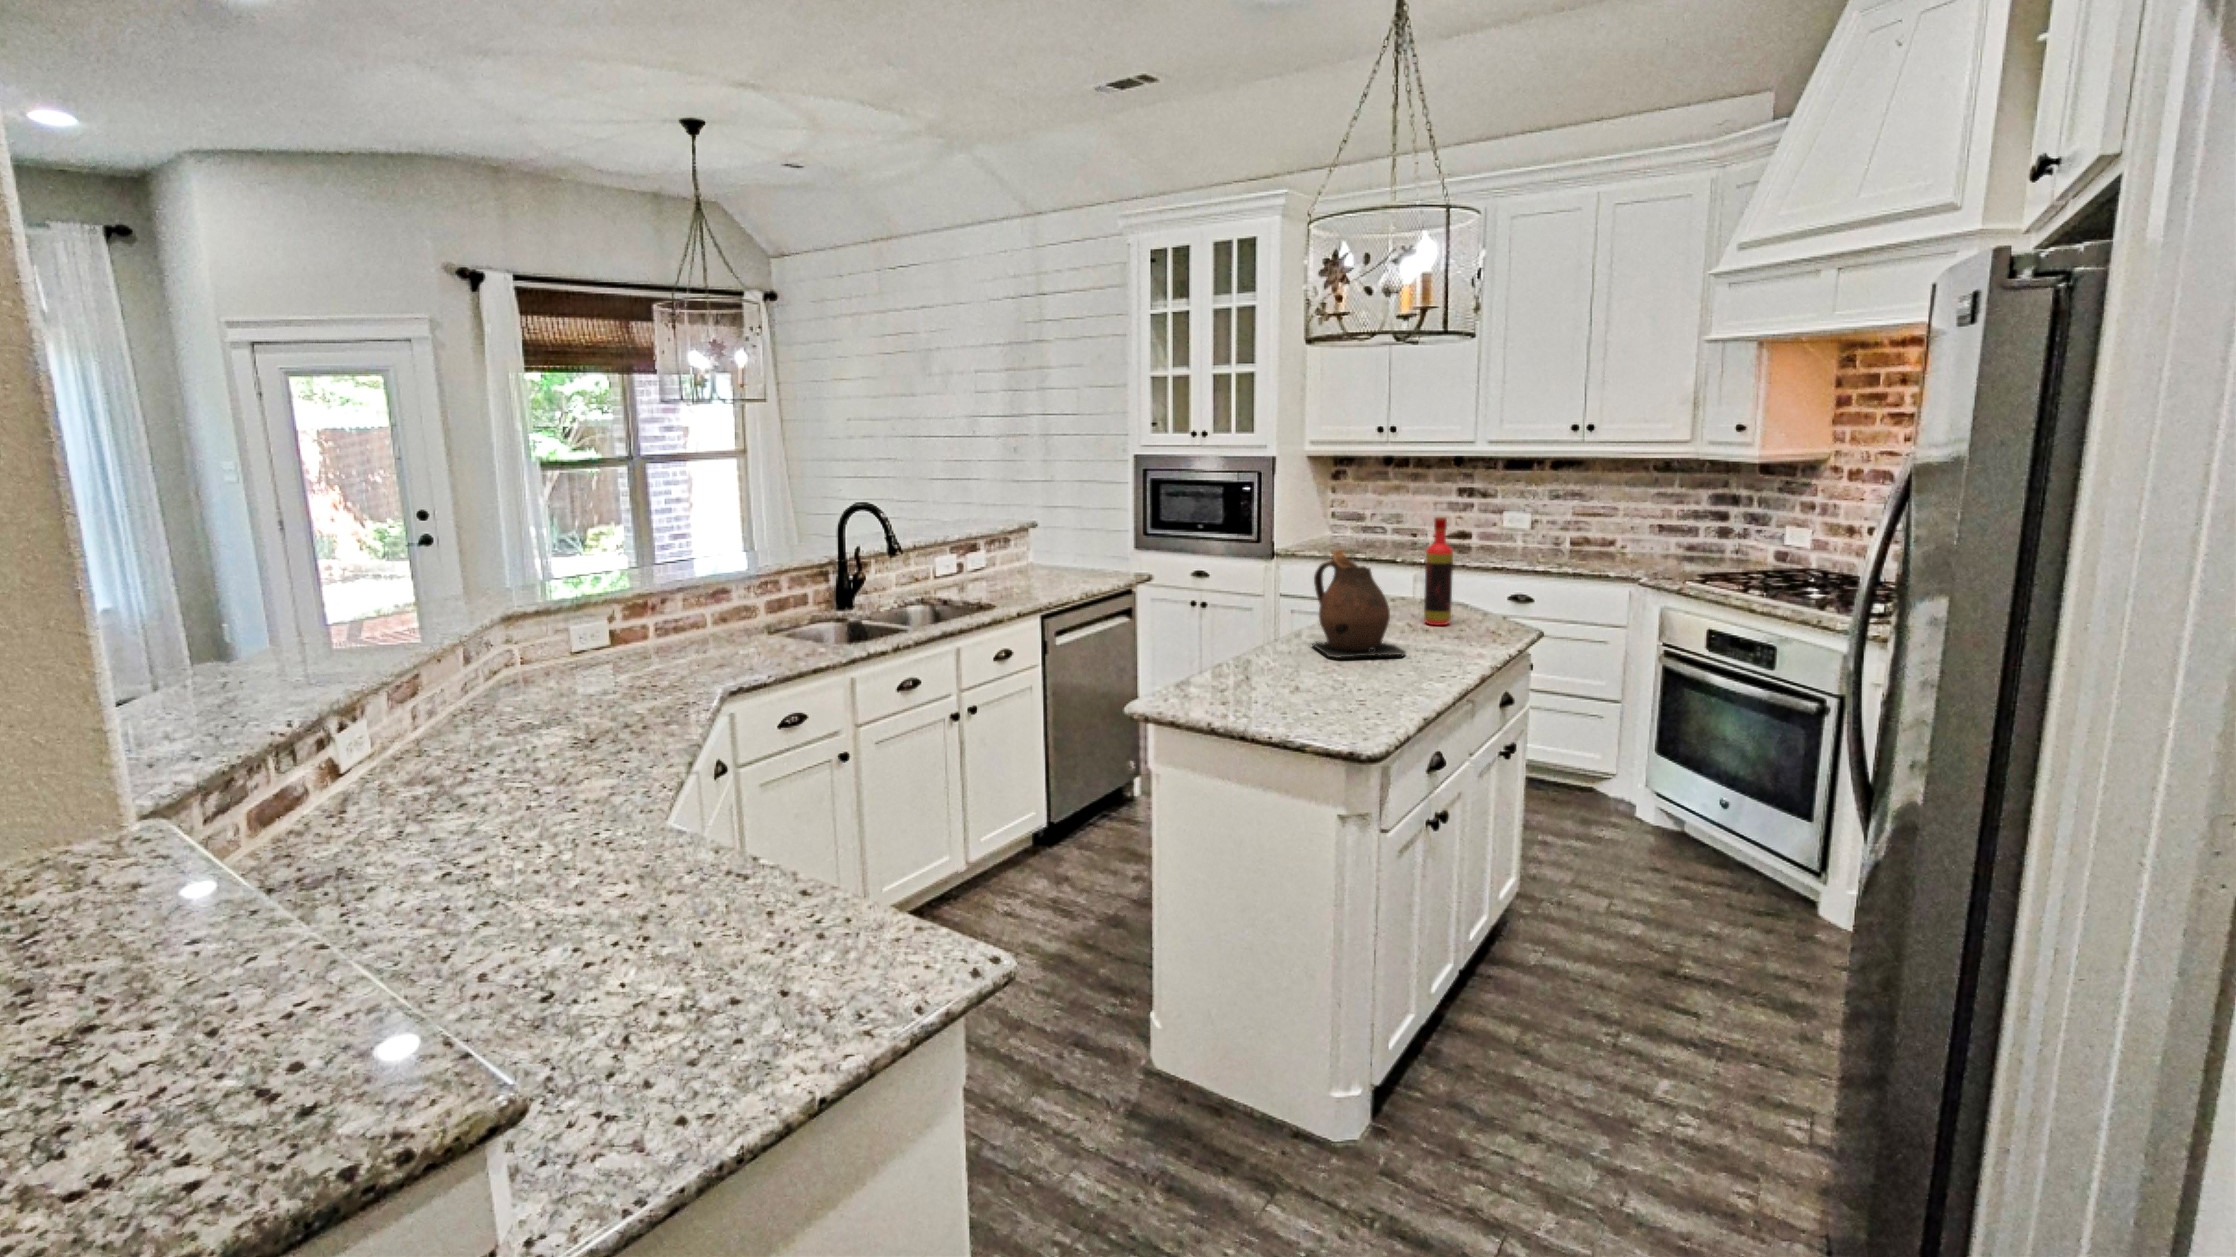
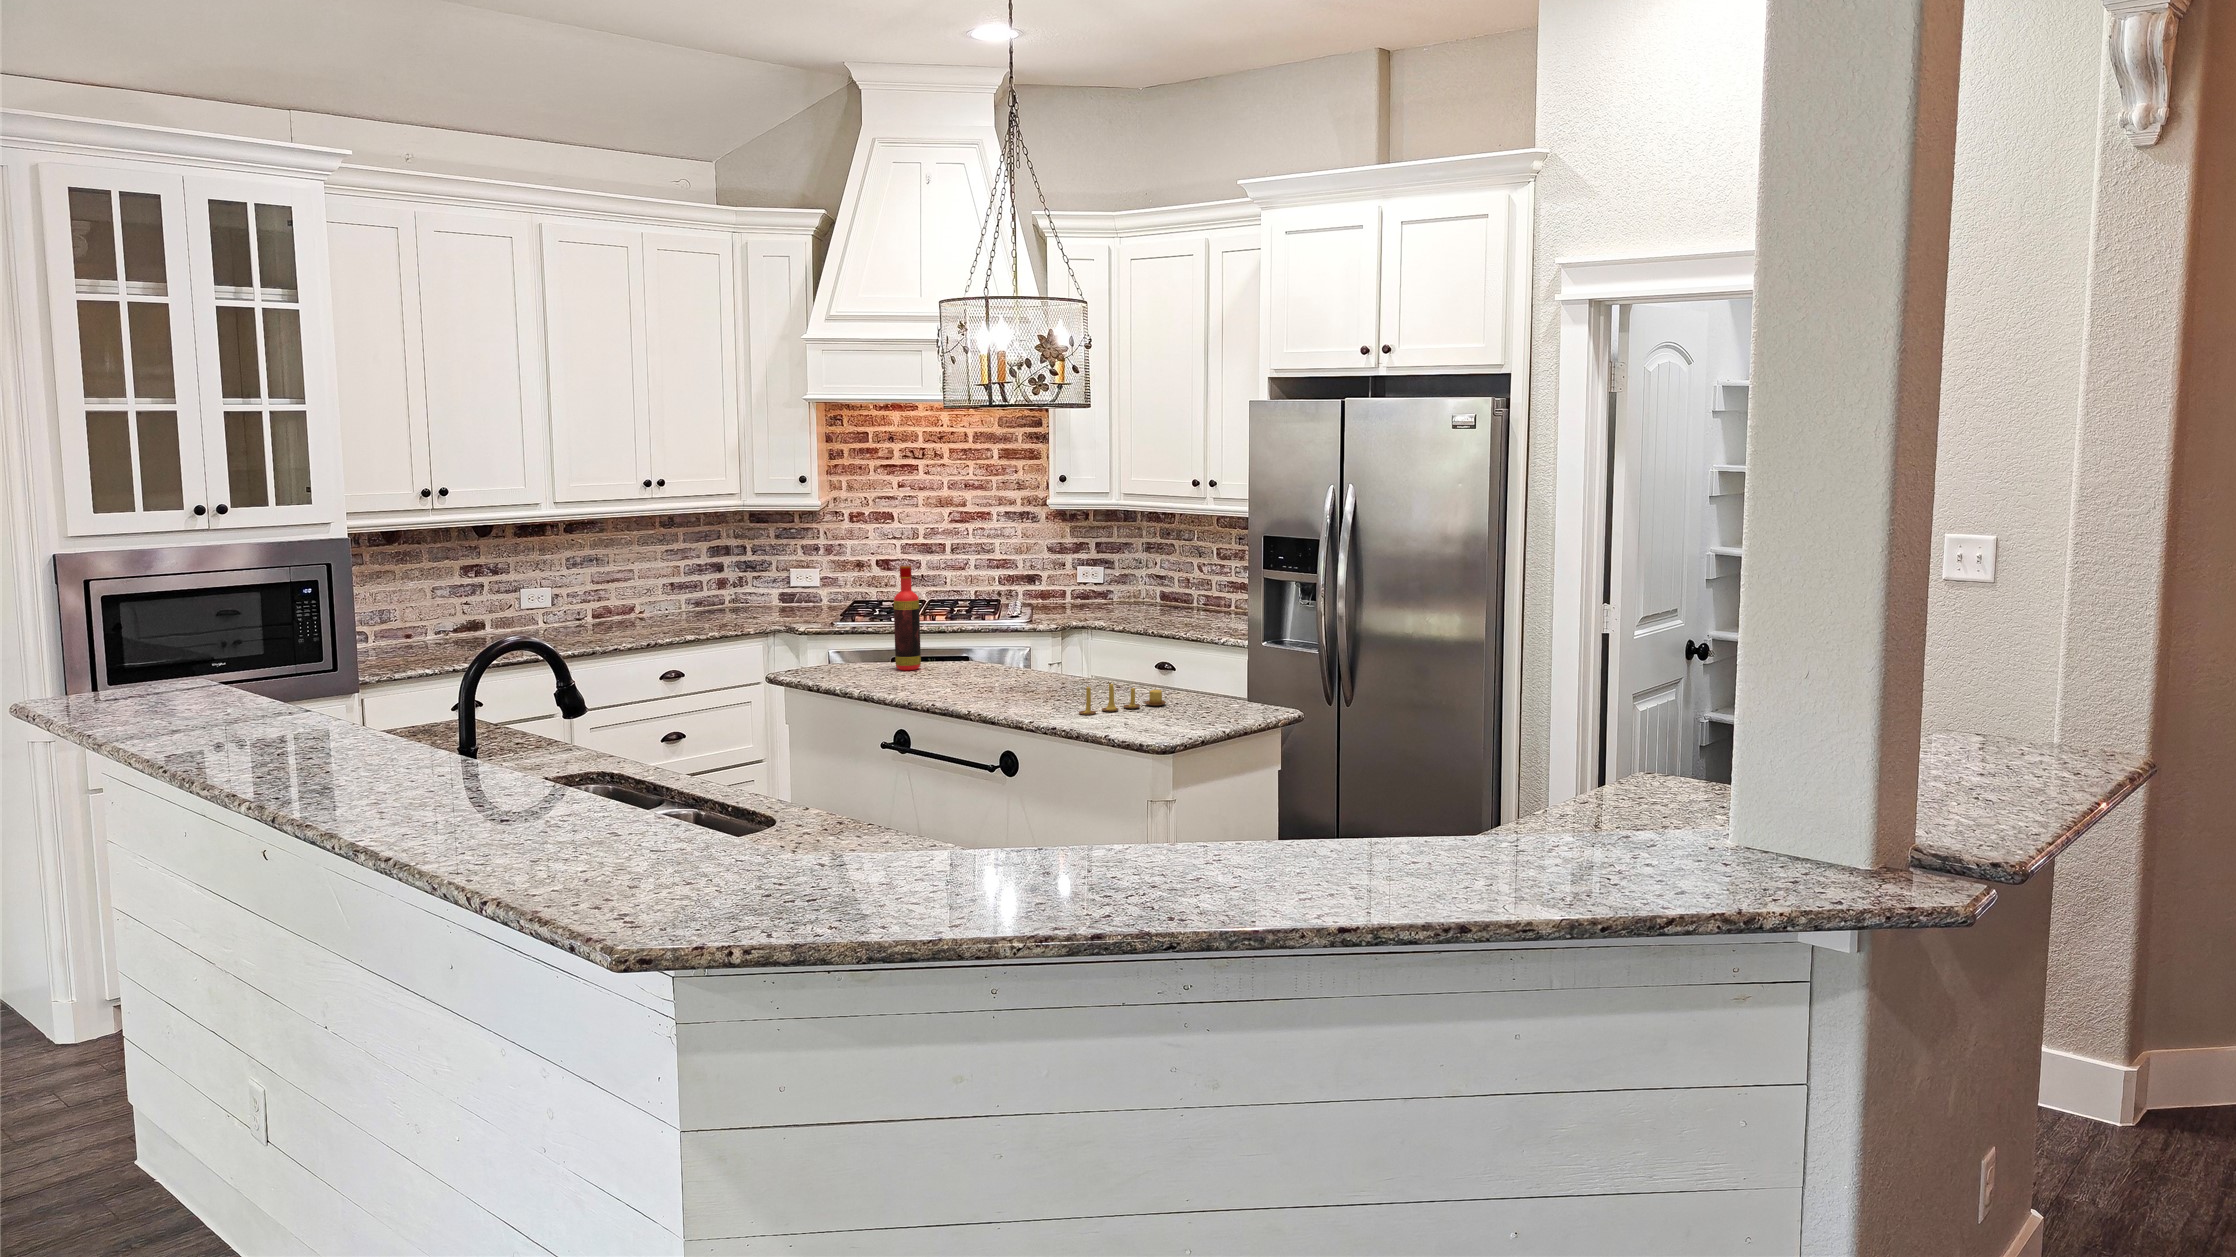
ceramic pitcher: present [1313,550,1406,658] -> none [945,597,1025,695]
candle: none [1244,655,1341,707] -> present [1079,684,1166,715]

